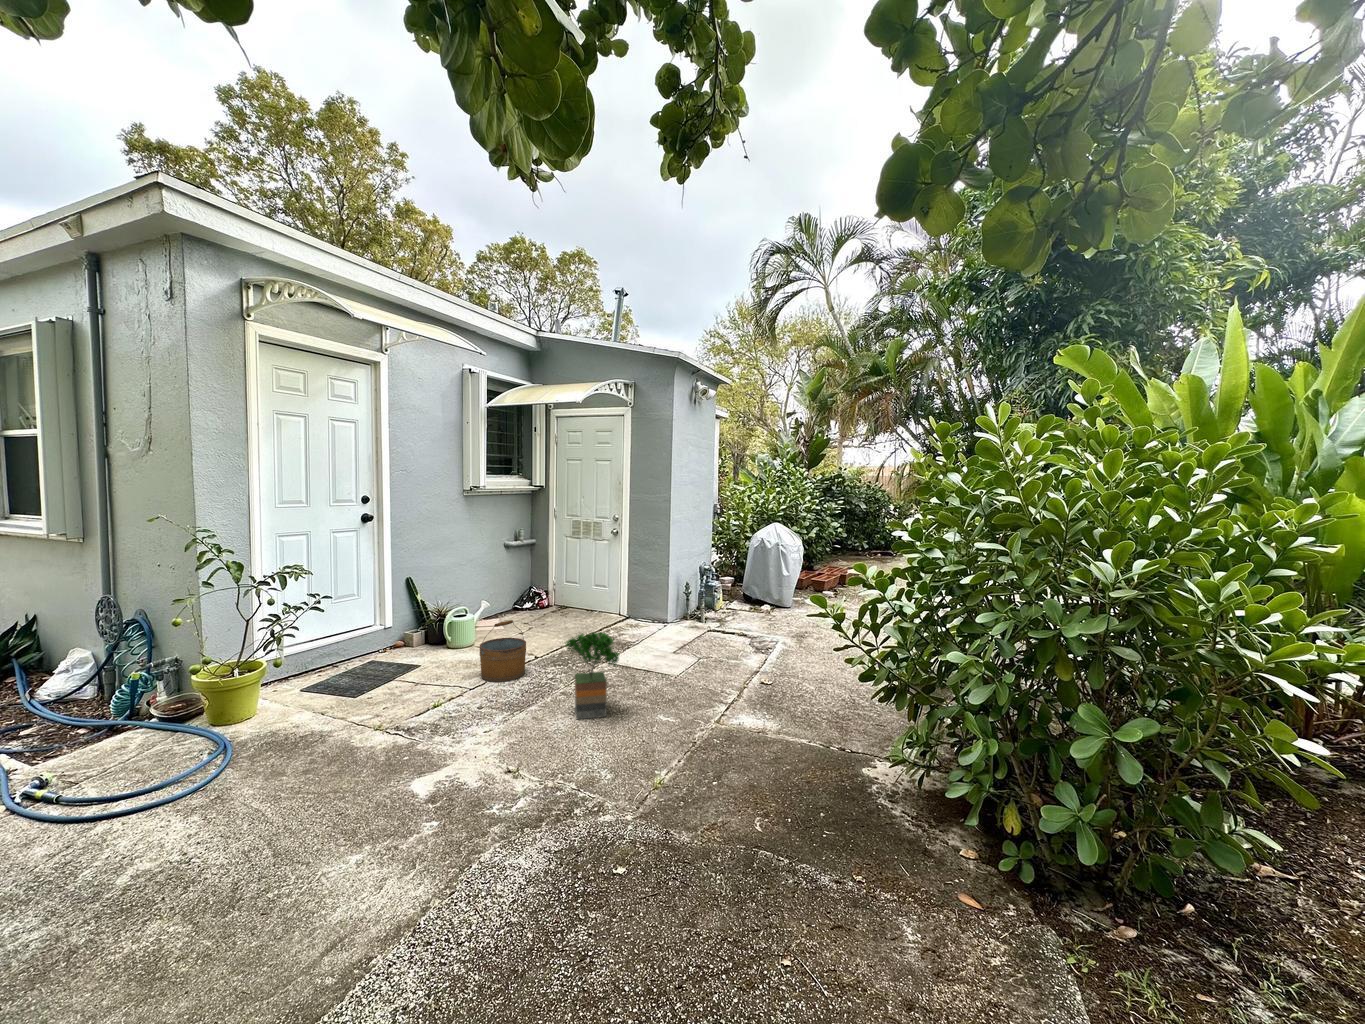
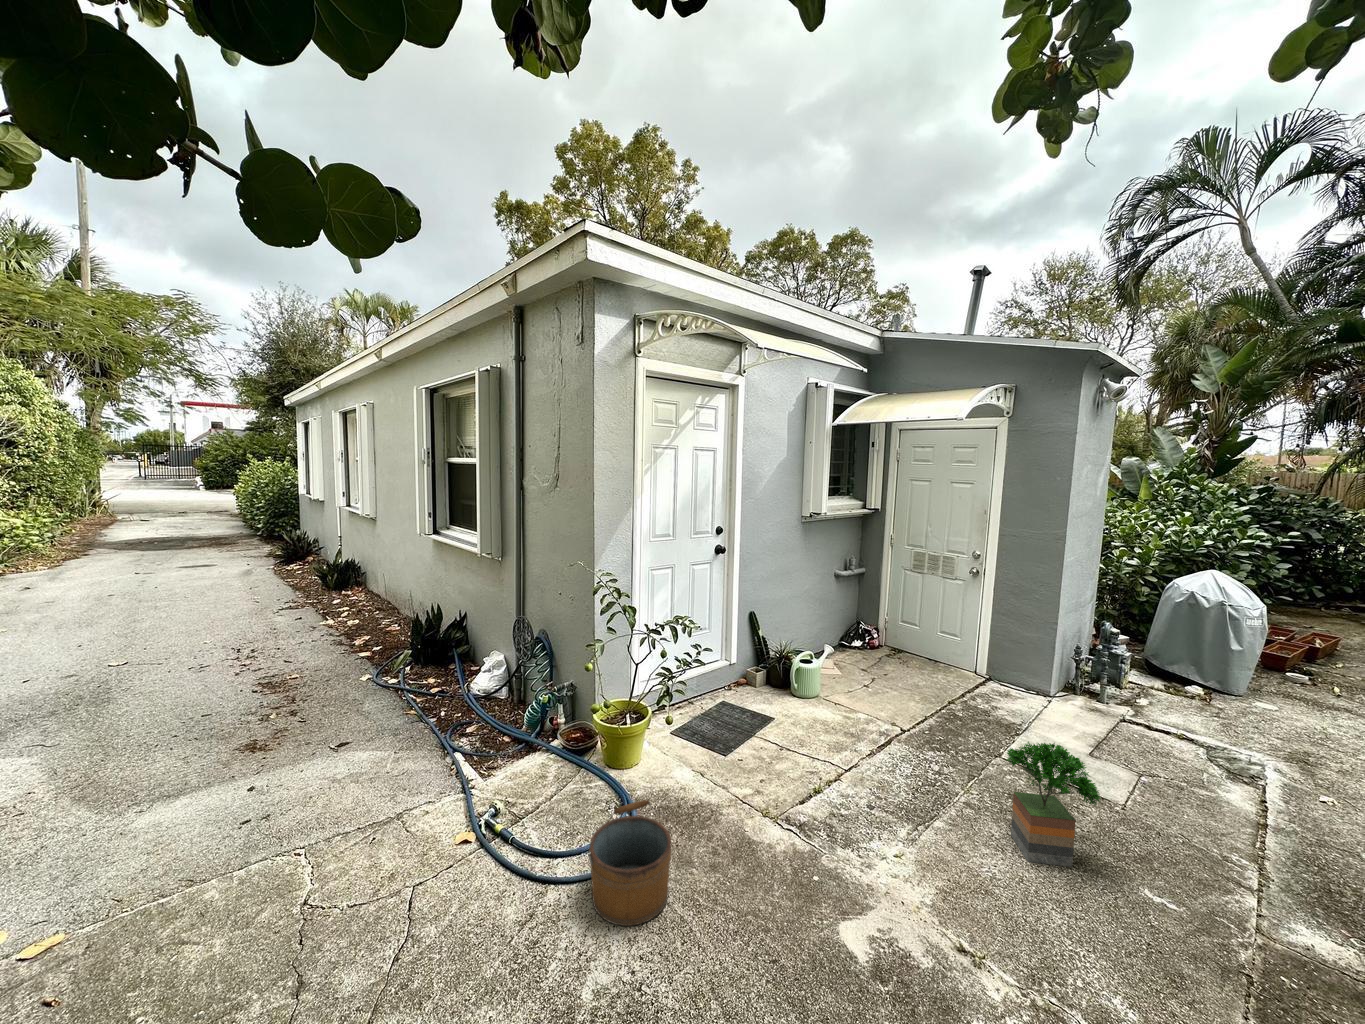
bucket: present [479,620,526,682] -> present [588,800,671,926]

